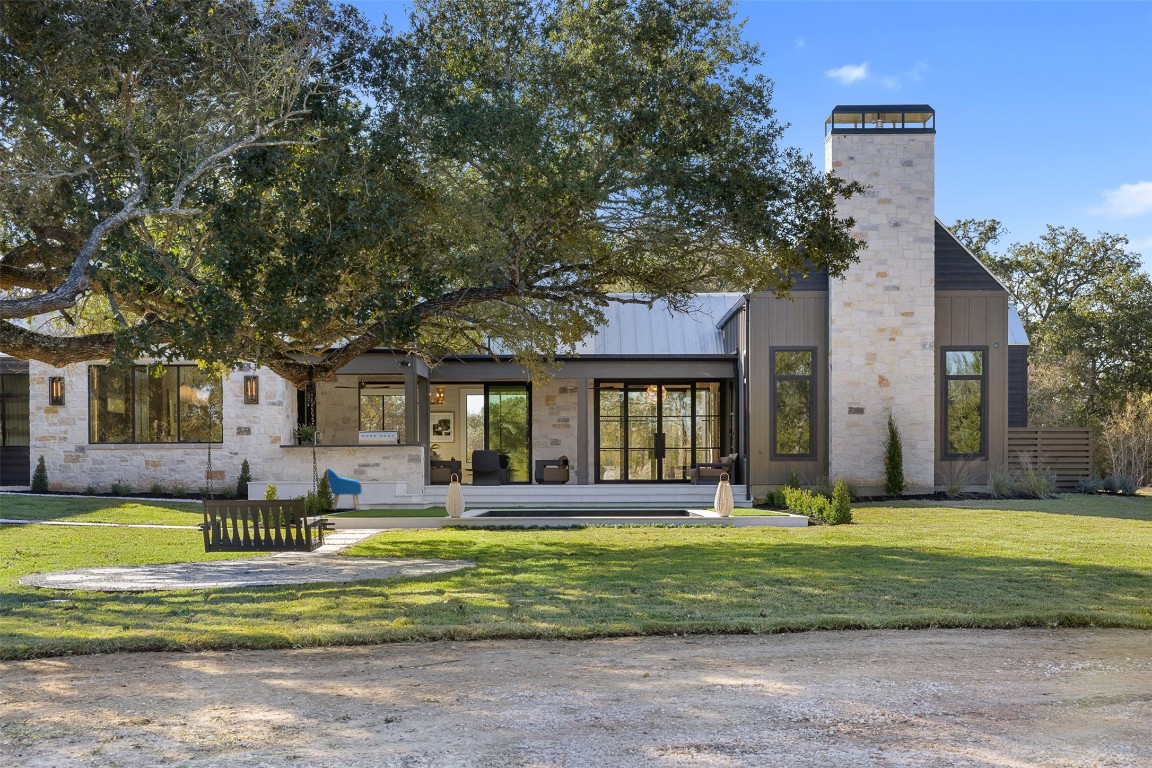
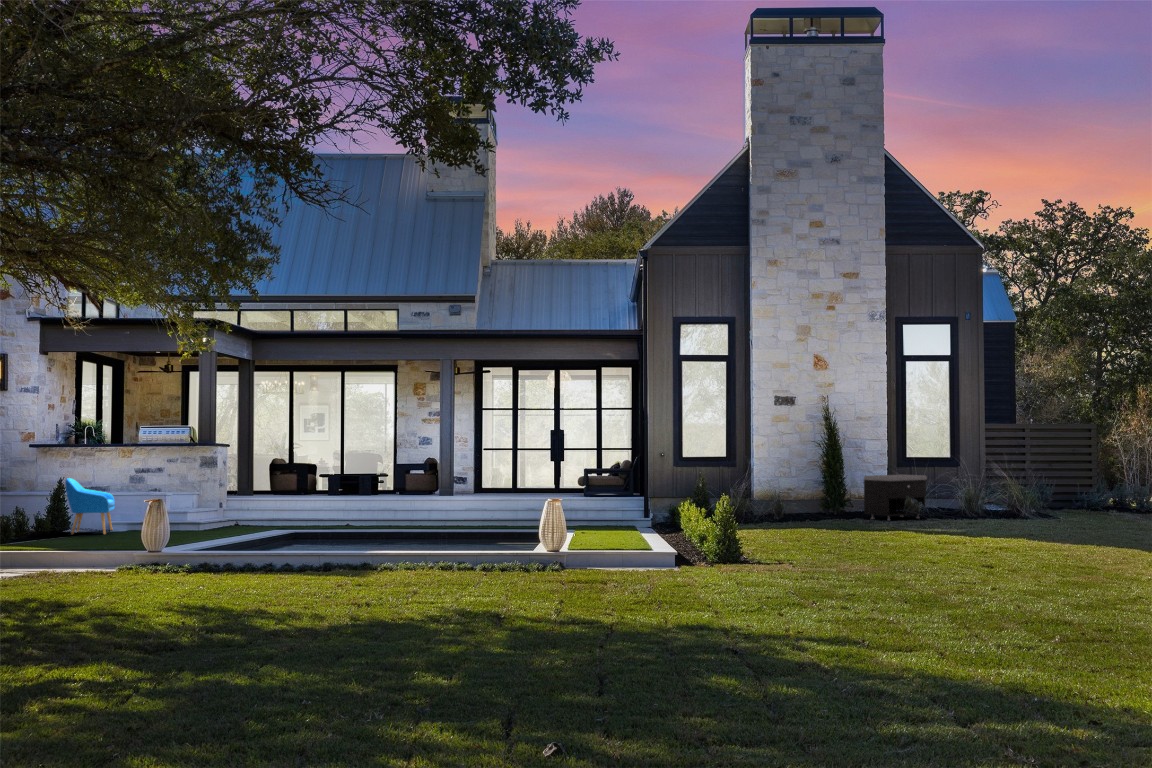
storage bench: none [917,469,965,503] -> present [864,475,927,520]

